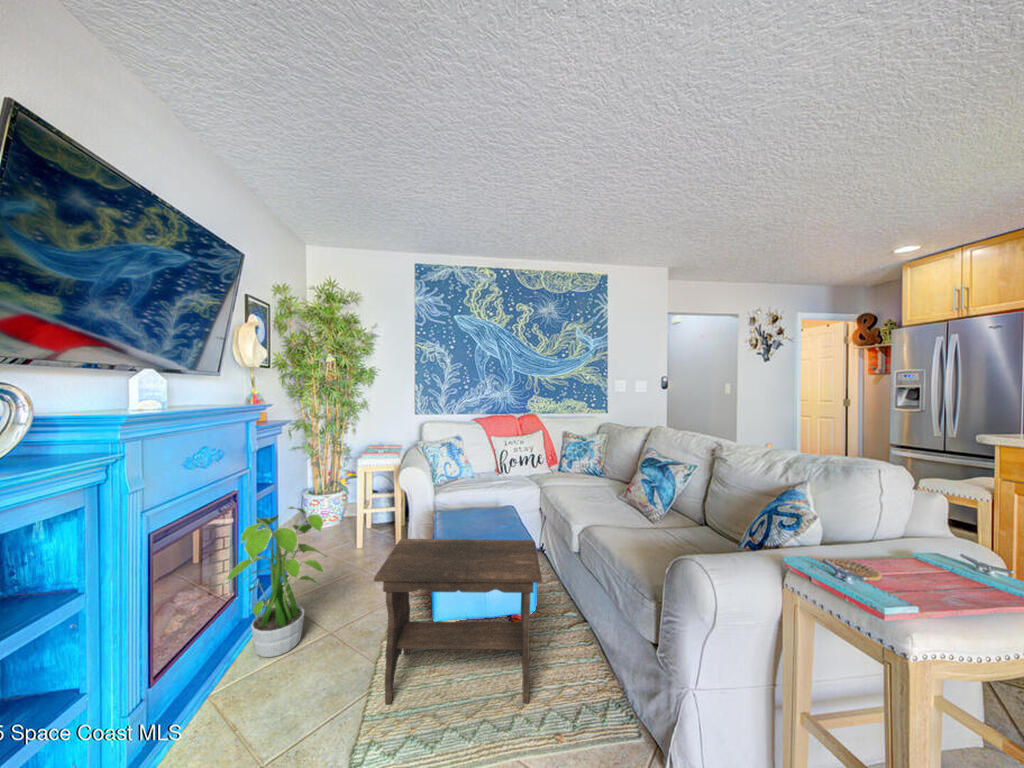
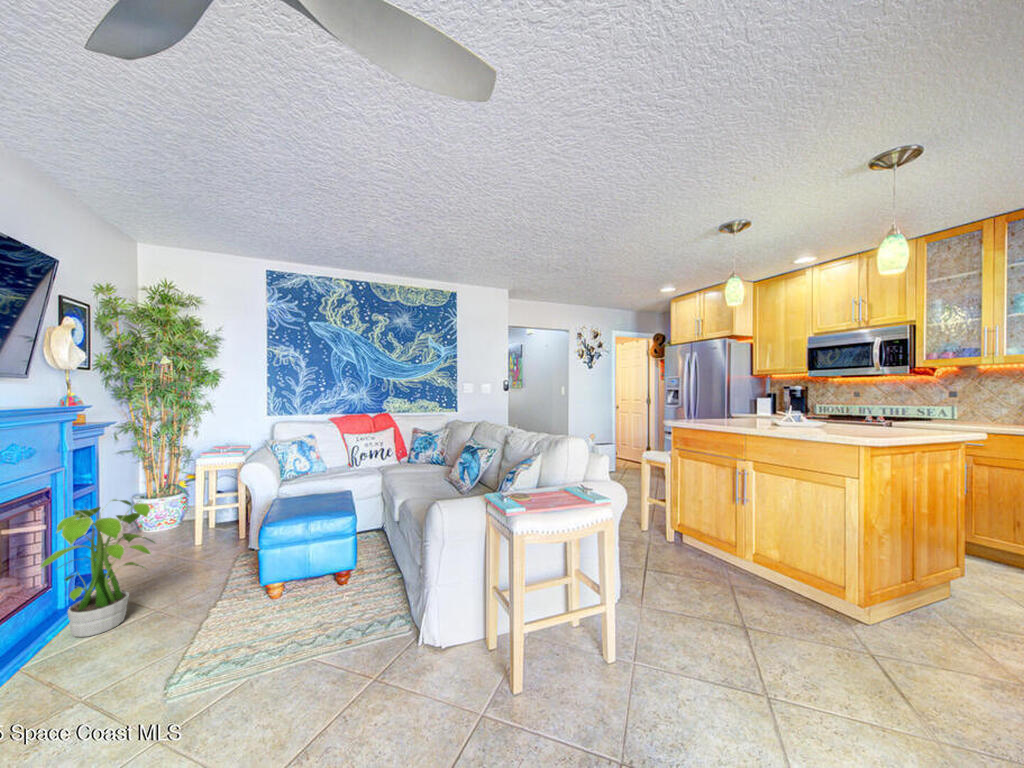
footstool: present [374,539,542,704] -> none [197,509,353,647]

